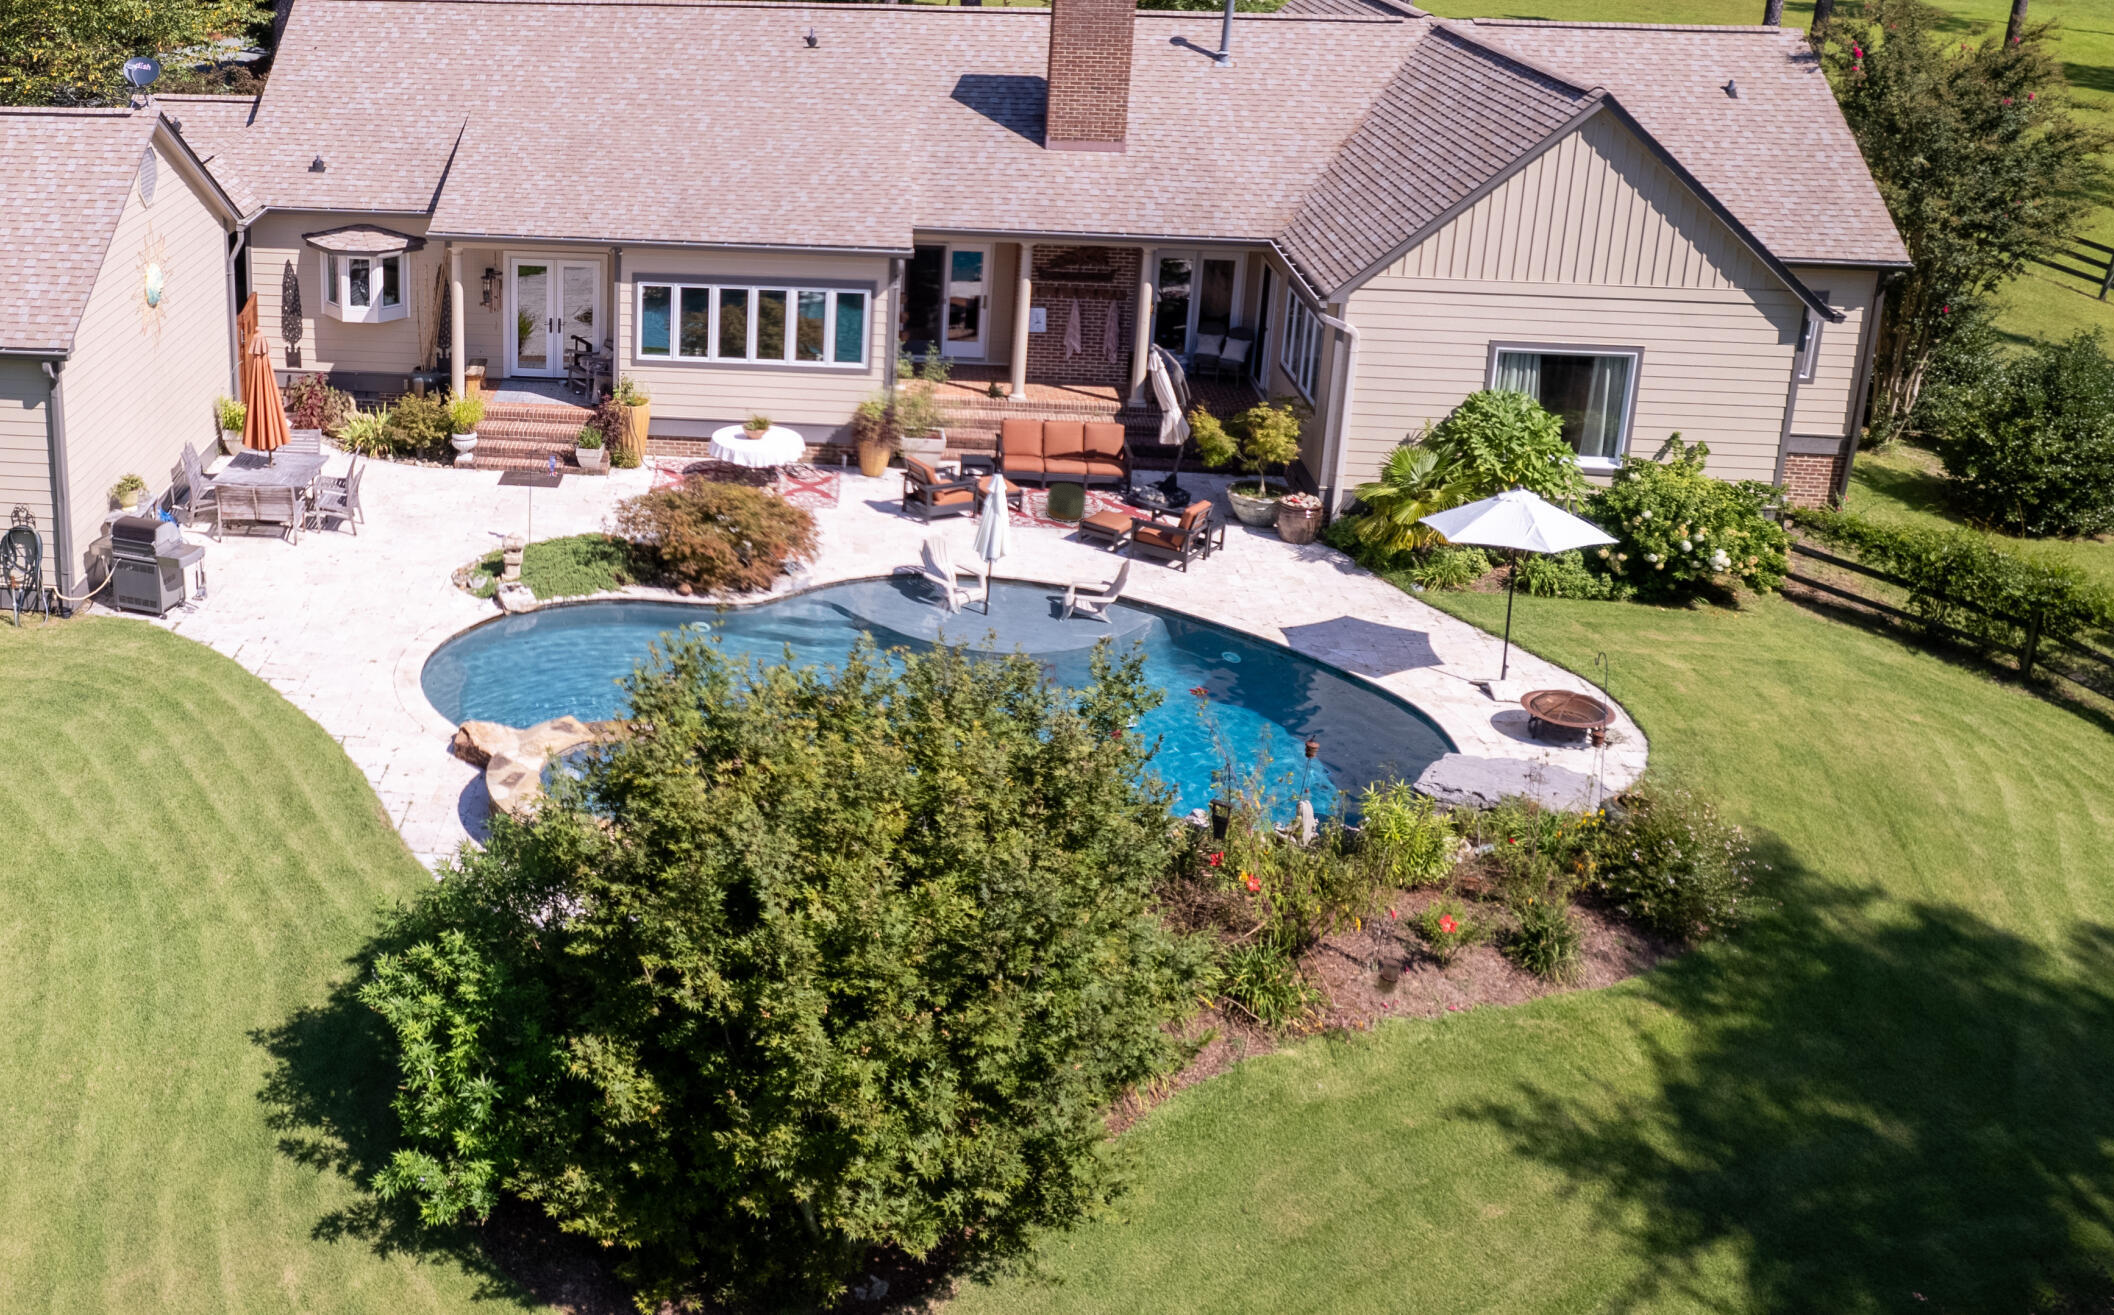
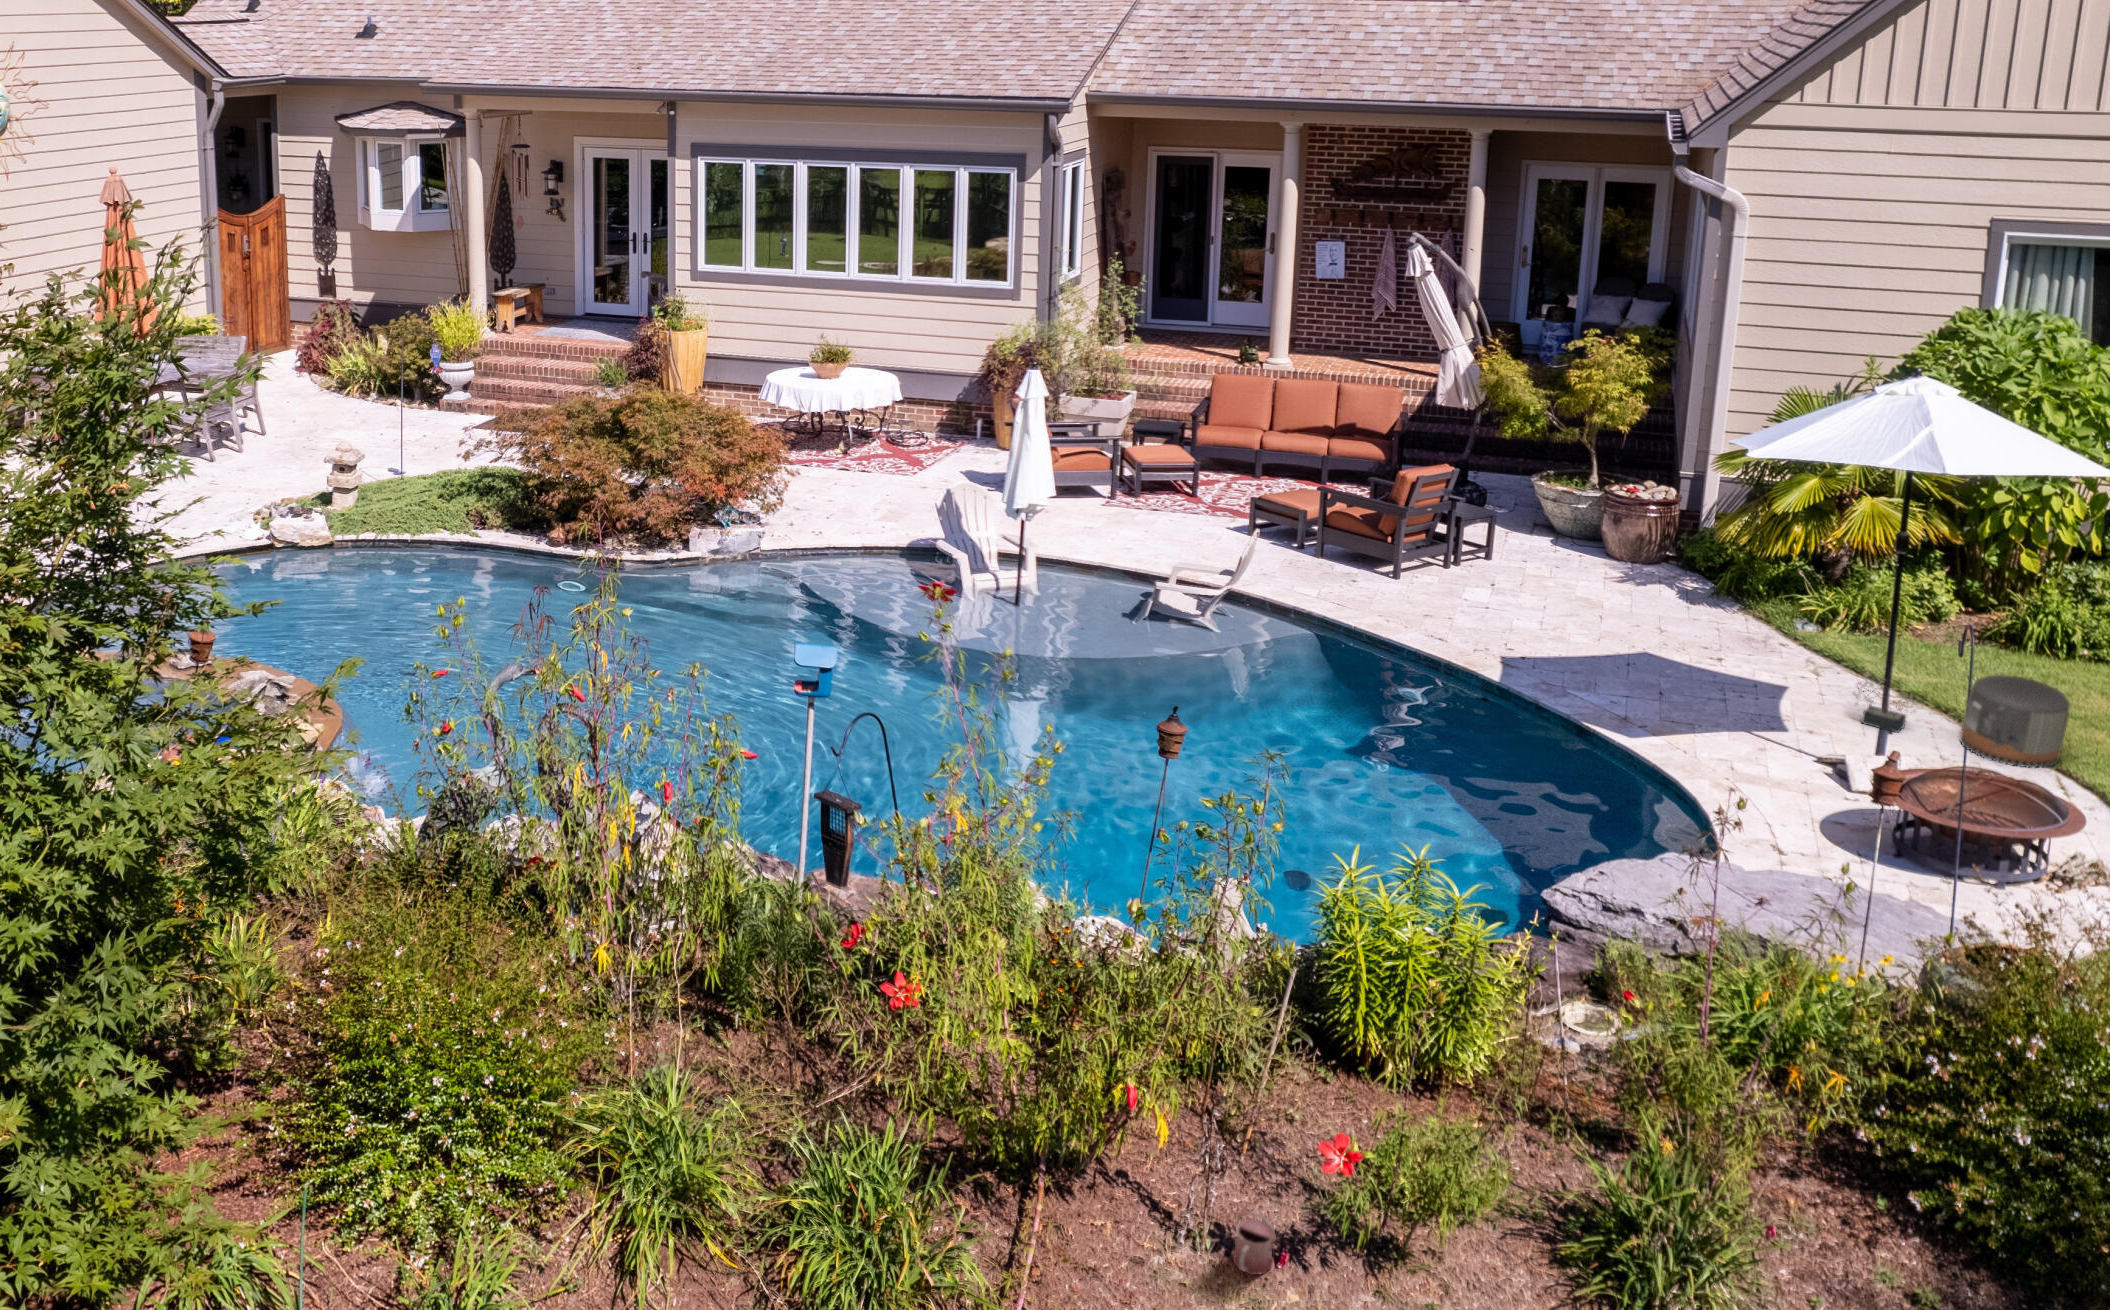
pouf: present [1046,483,1086,522] -> present [1960,675,2070,768]
decorative plant: none [1471,628,1505,661] -> present [1854,673,1914,733]

